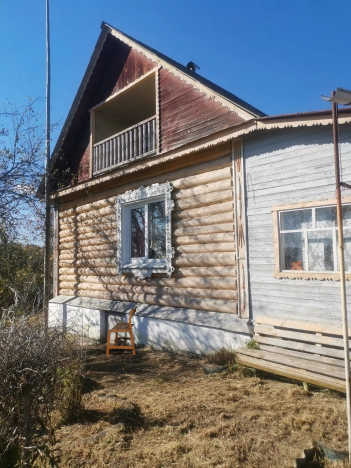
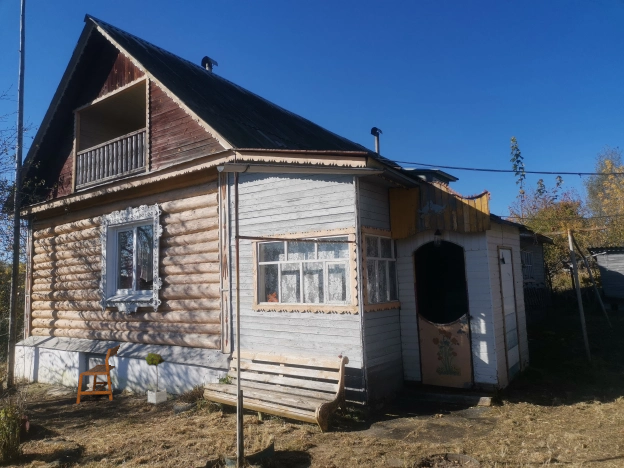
potted tree: none [165,314,185,361] -> present [145,353,167,403]

